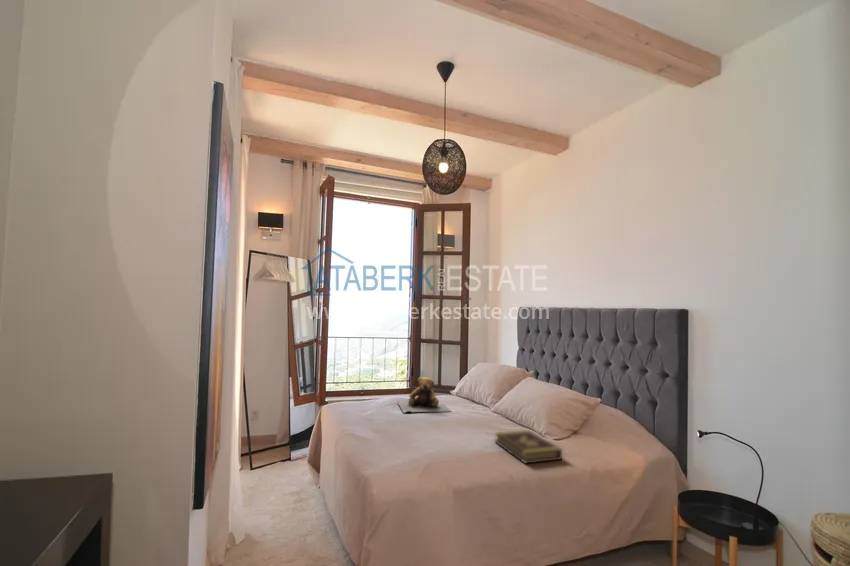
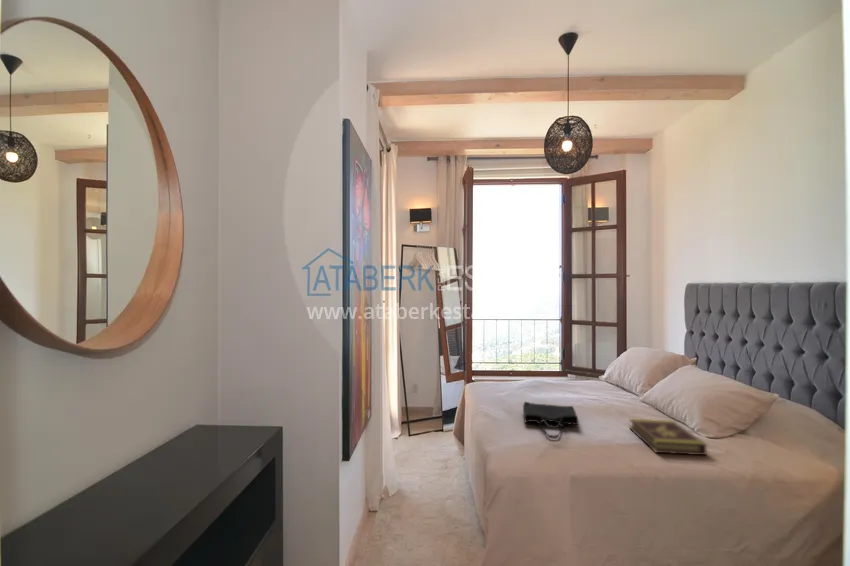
teddy bear: present [398,377,450,413] -> none [538,358,593,395]
tote bag: none [394,425,452,463] -> present [523,402,578,439]

